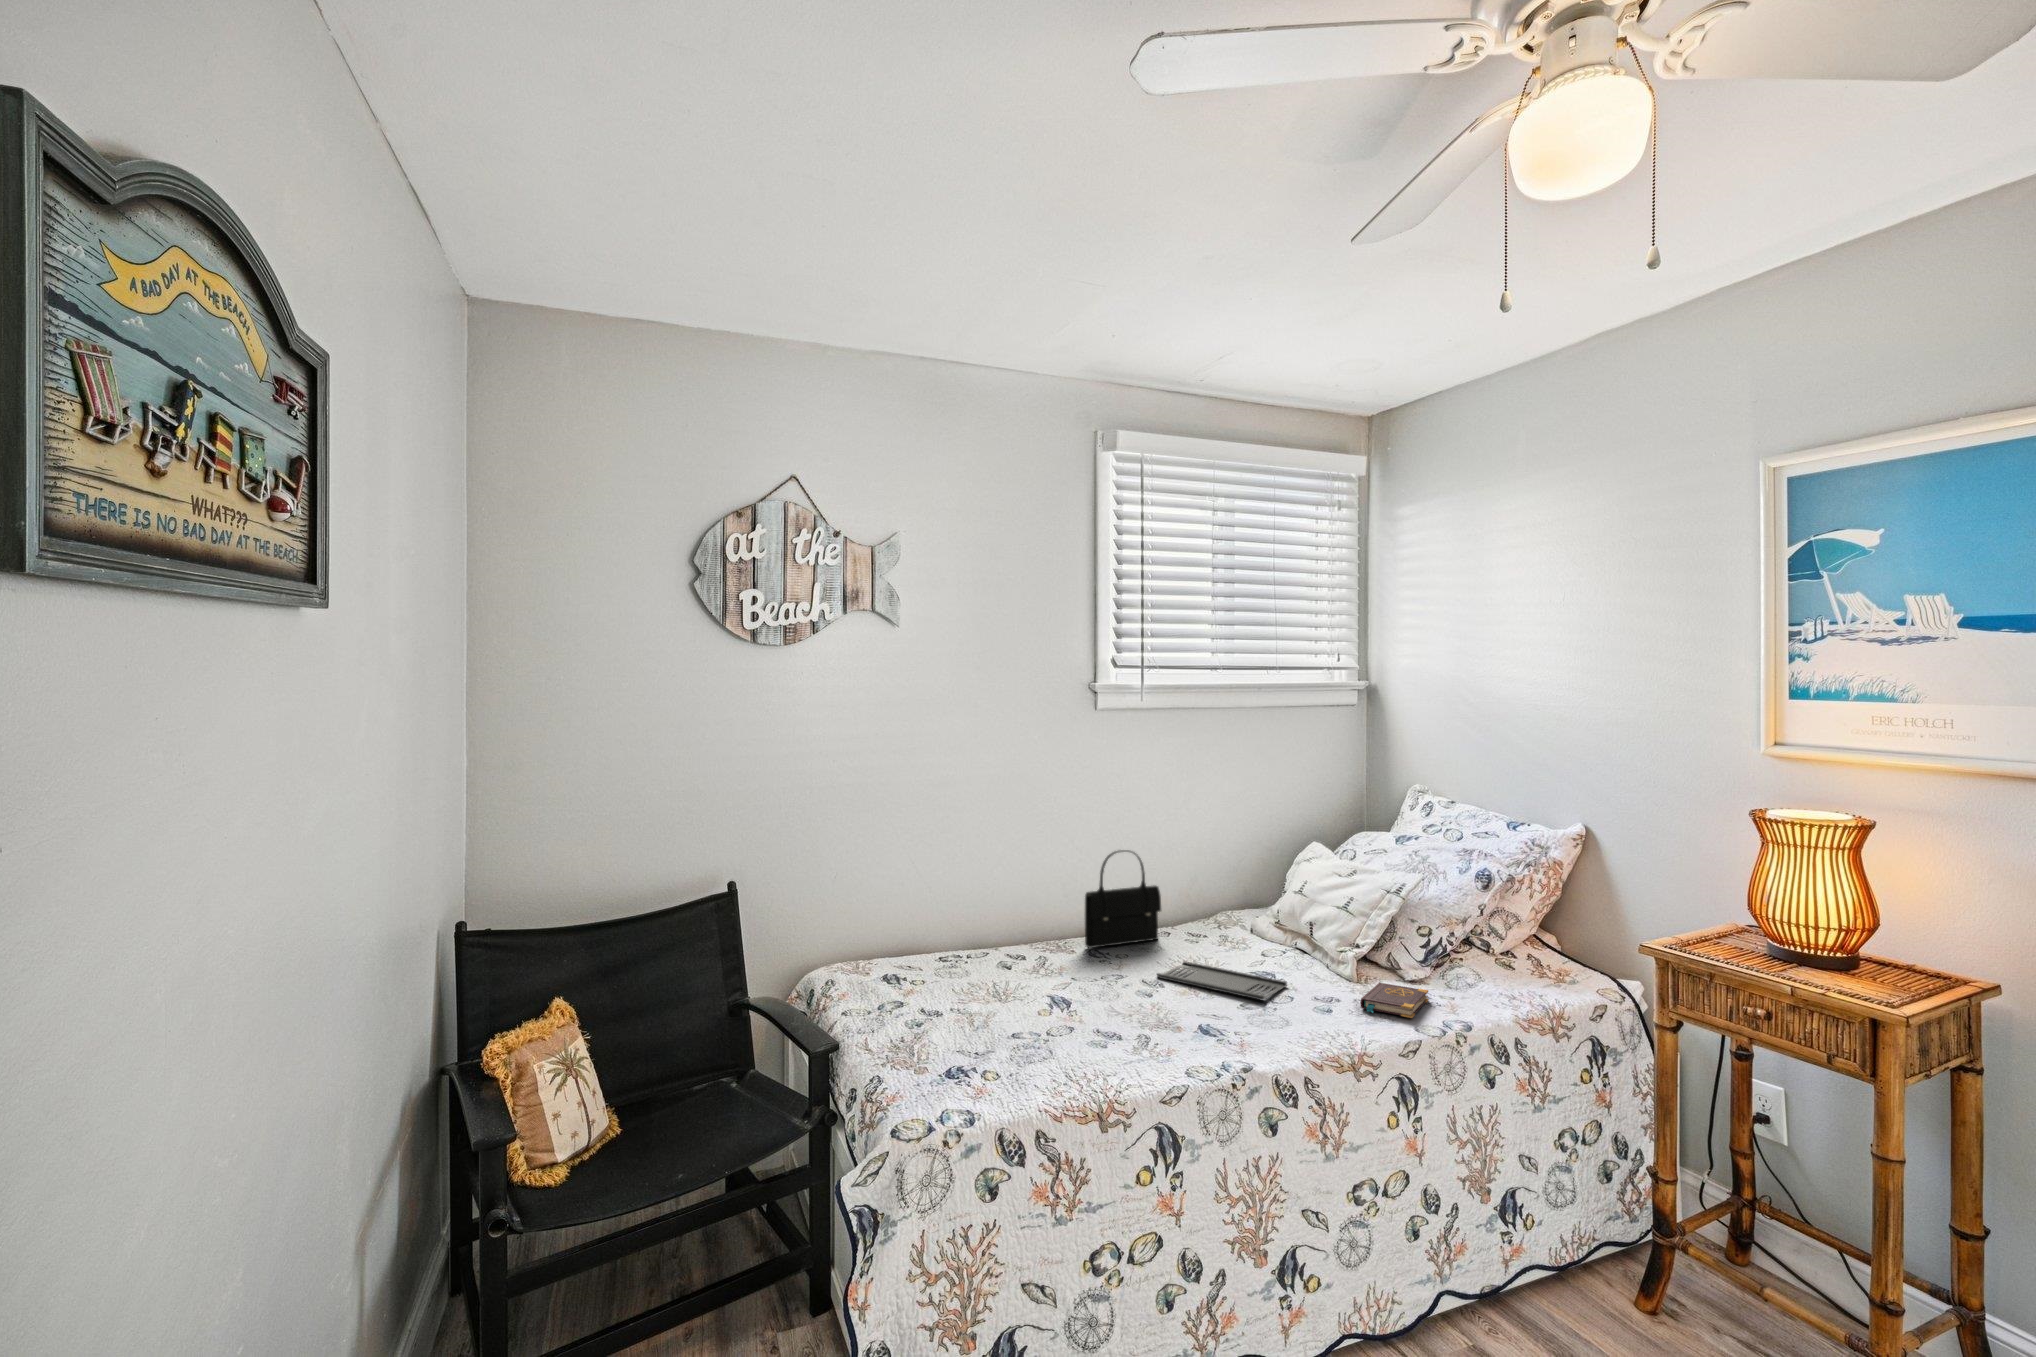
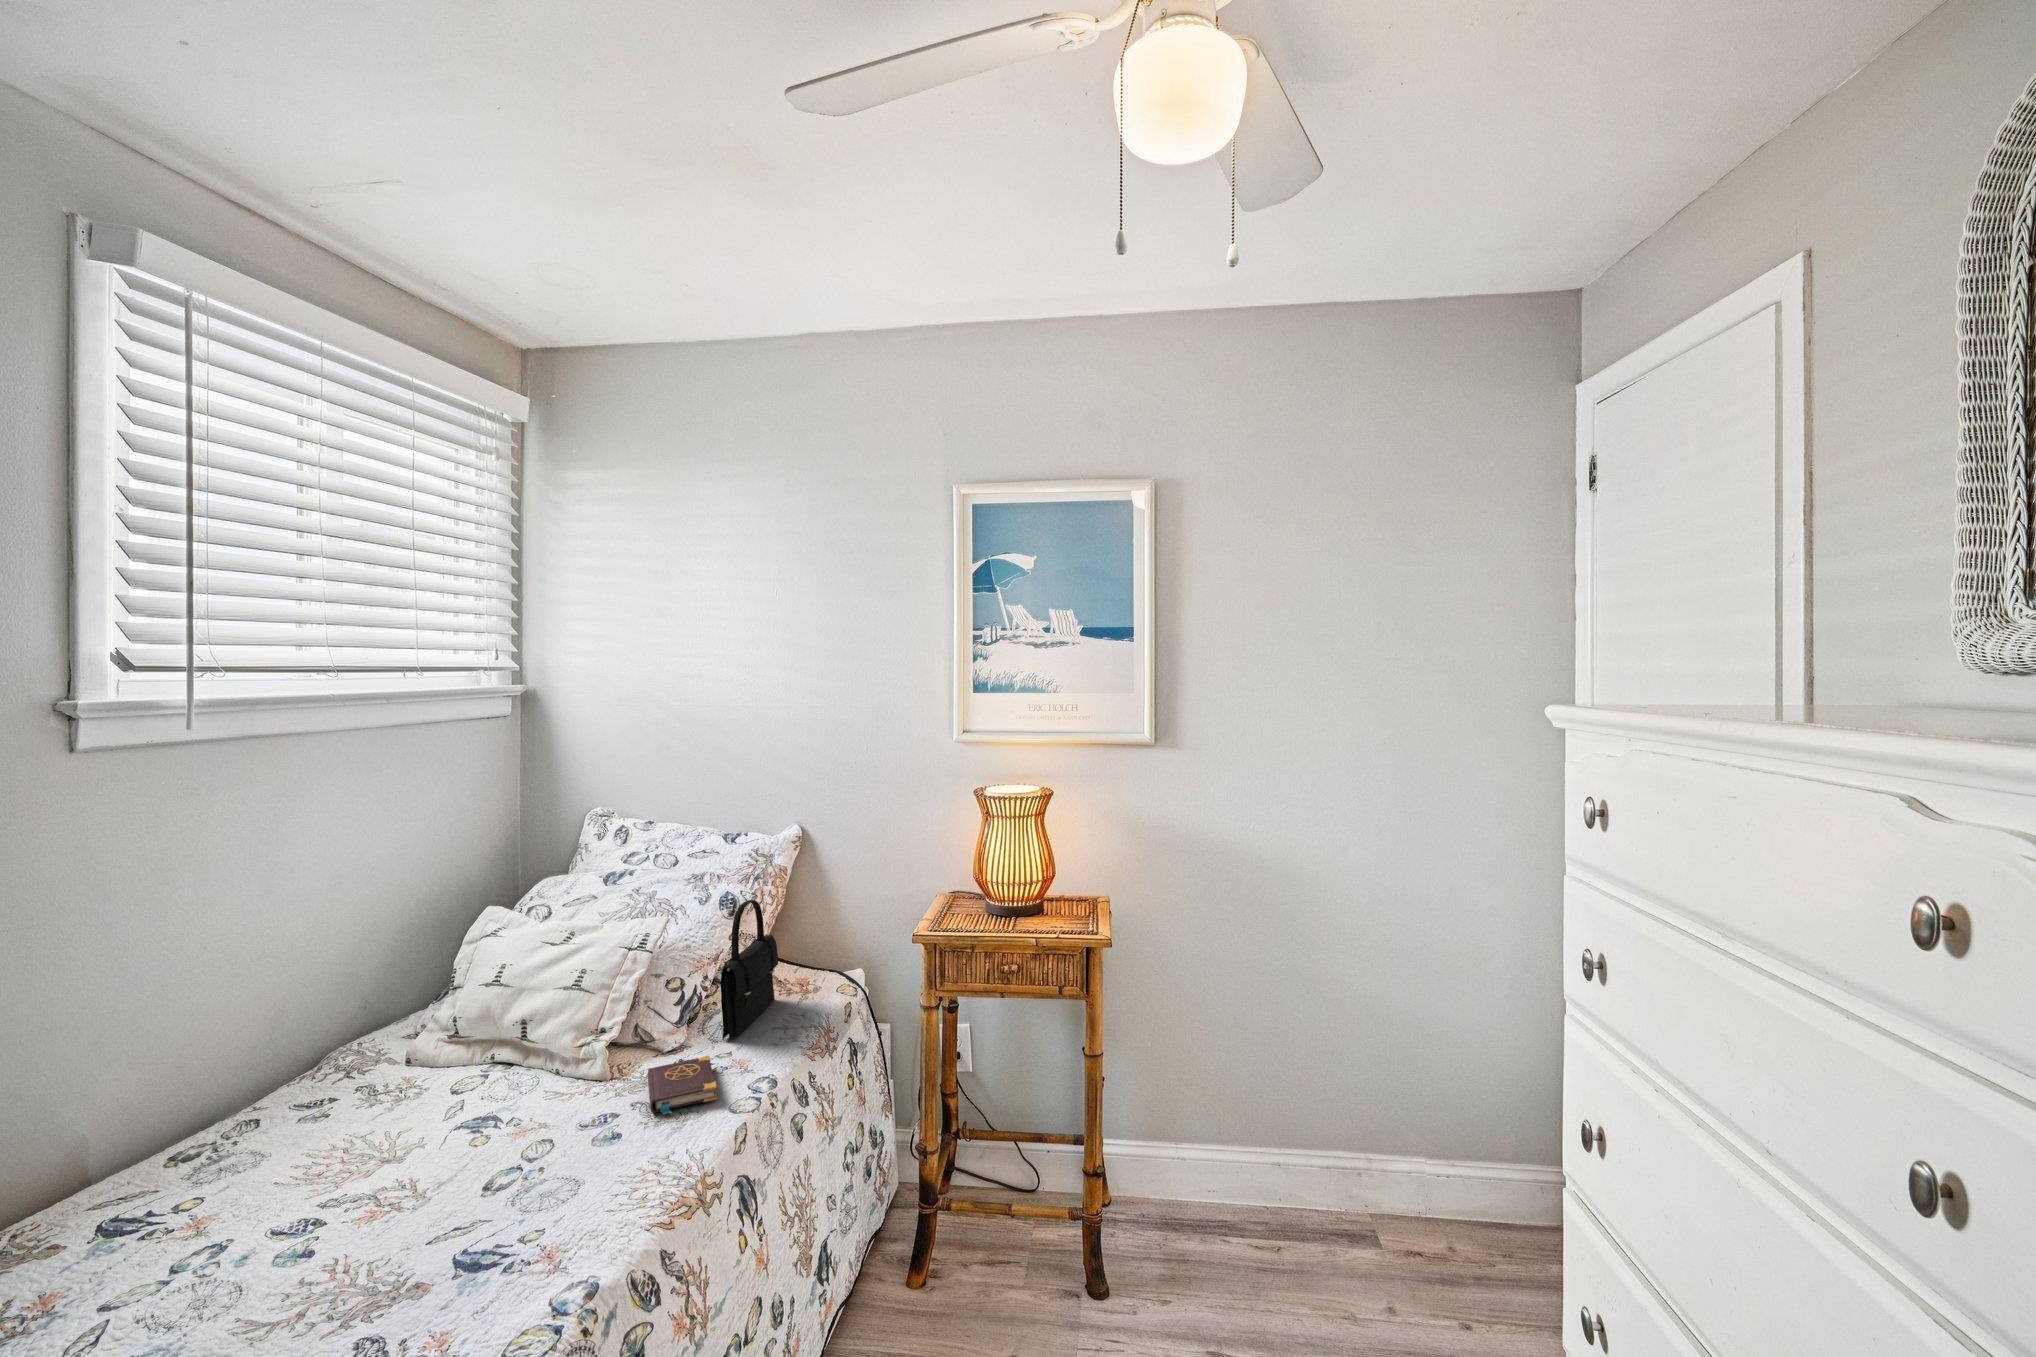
handbag: present [1085,850,1161,948] -> present [721,900,778,1039]
tray: present [1157,961,1287,1000] -> none [304,1119,533,1212]

